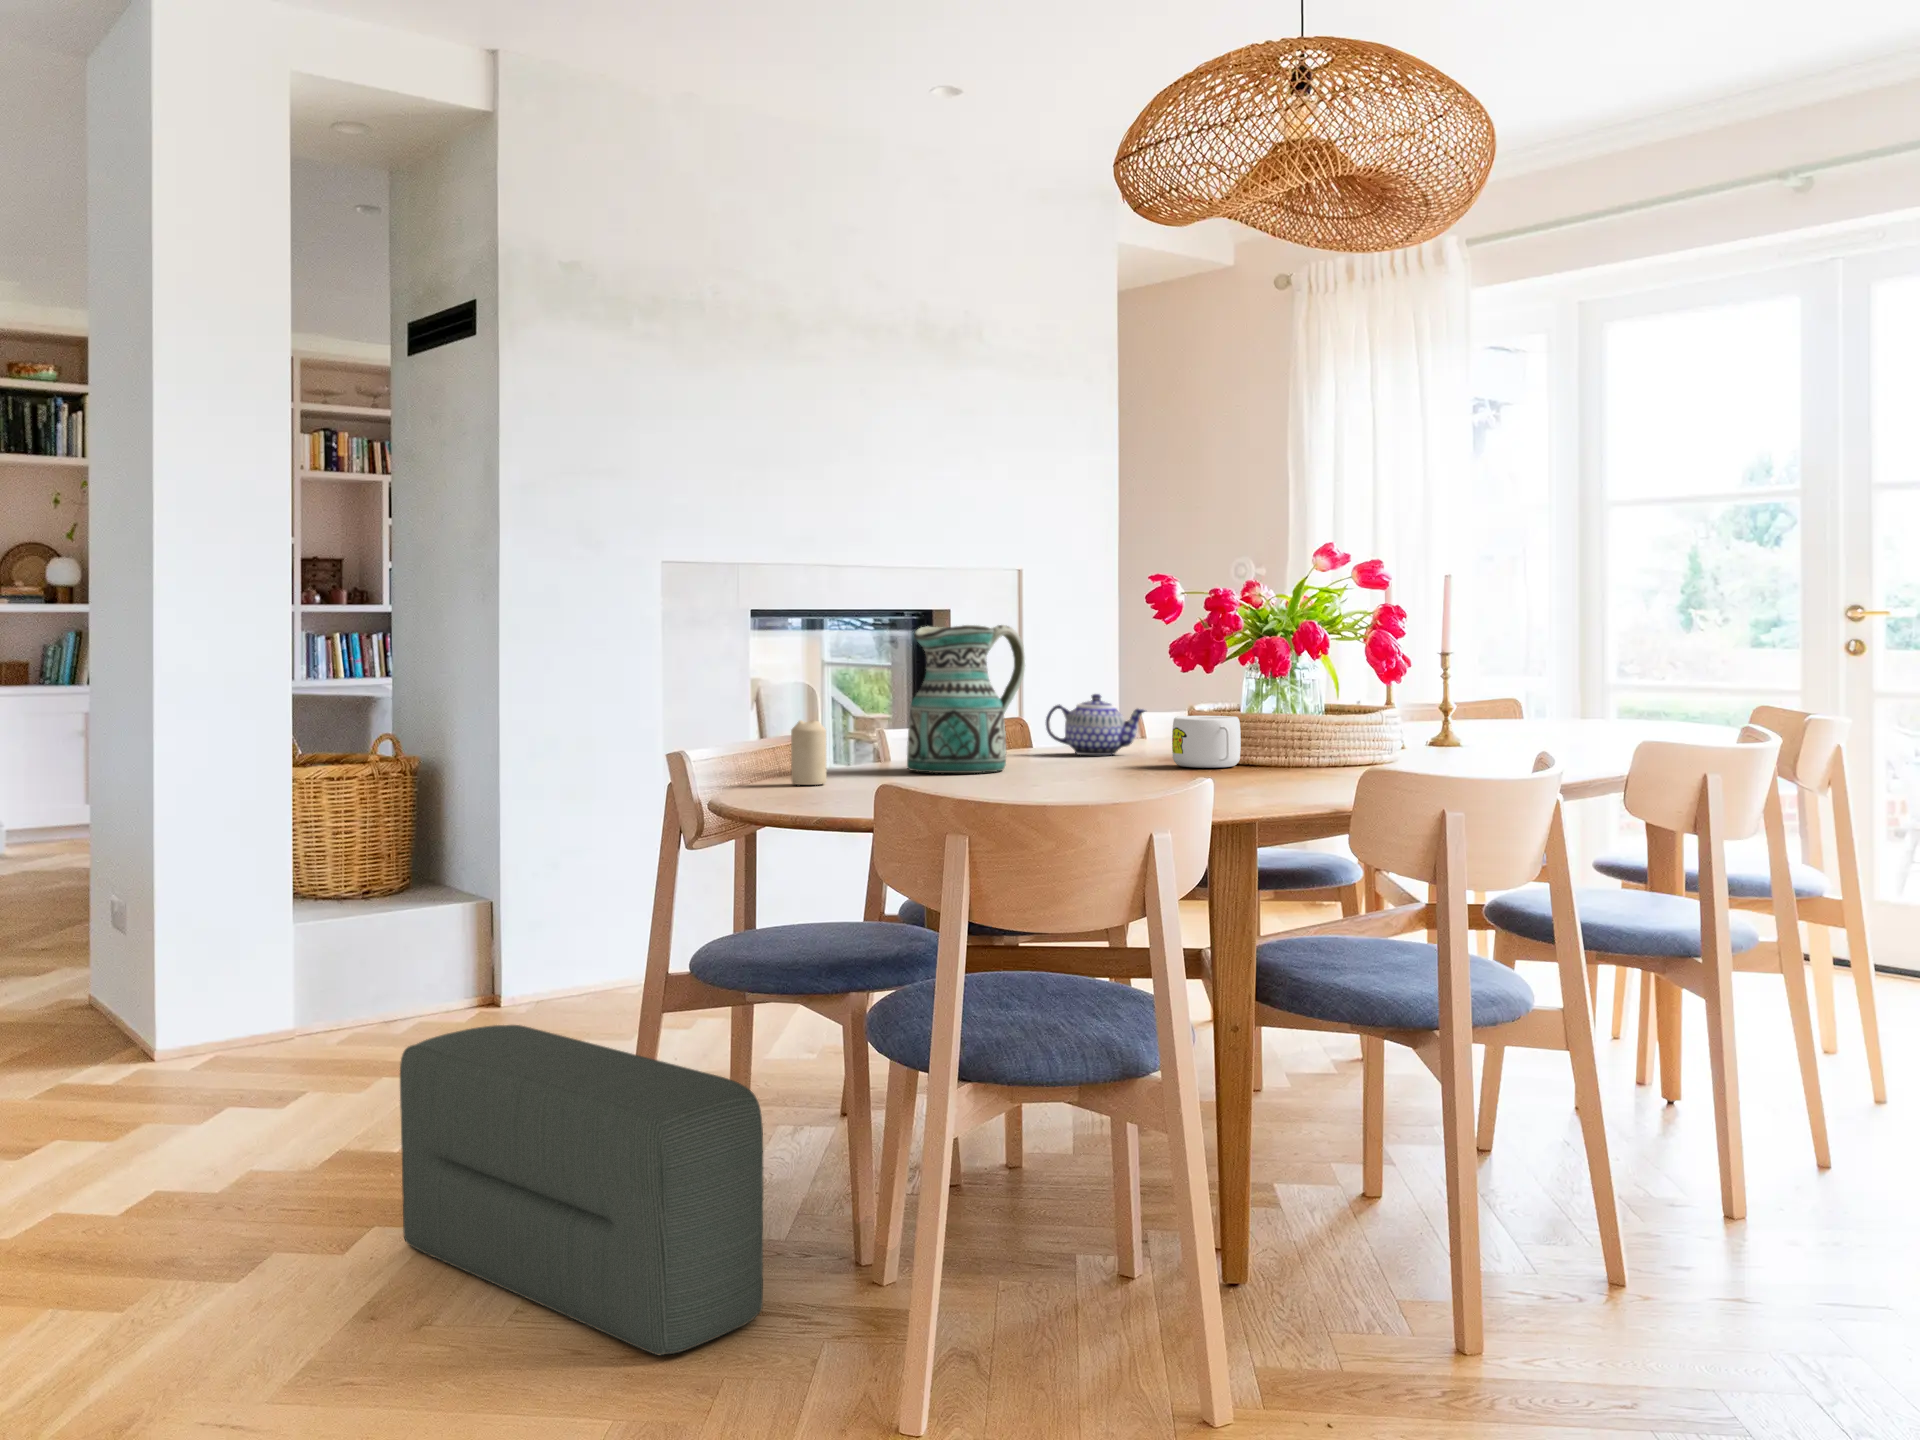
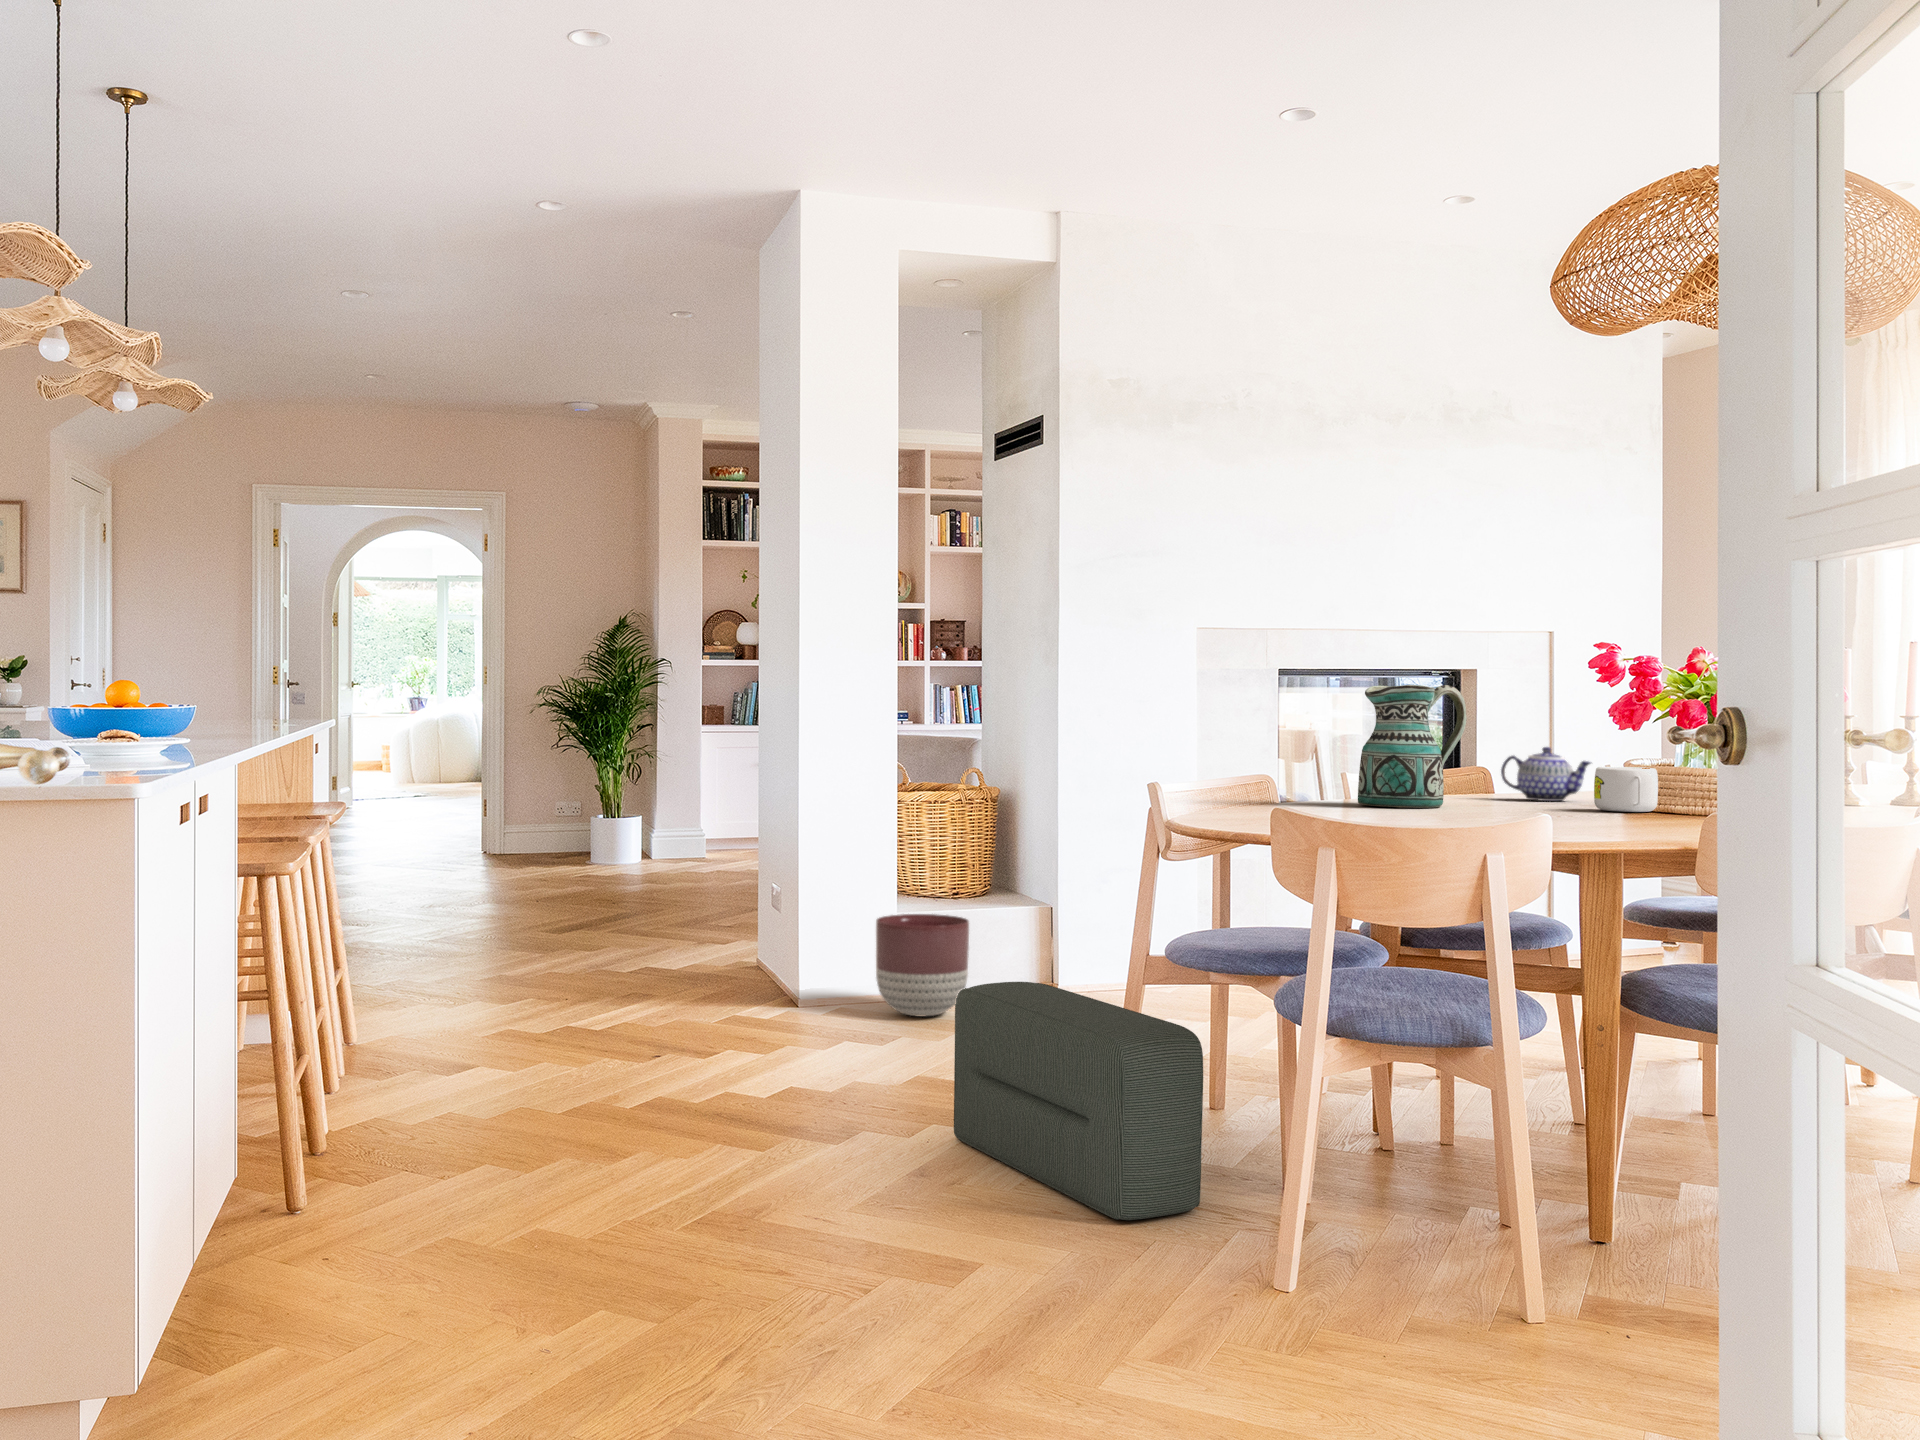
candle: present [791,720,826,785] -> none [1252,758,1280,809]
planter: none [264,921,390,1053] -> present [876,914,969,1017]

